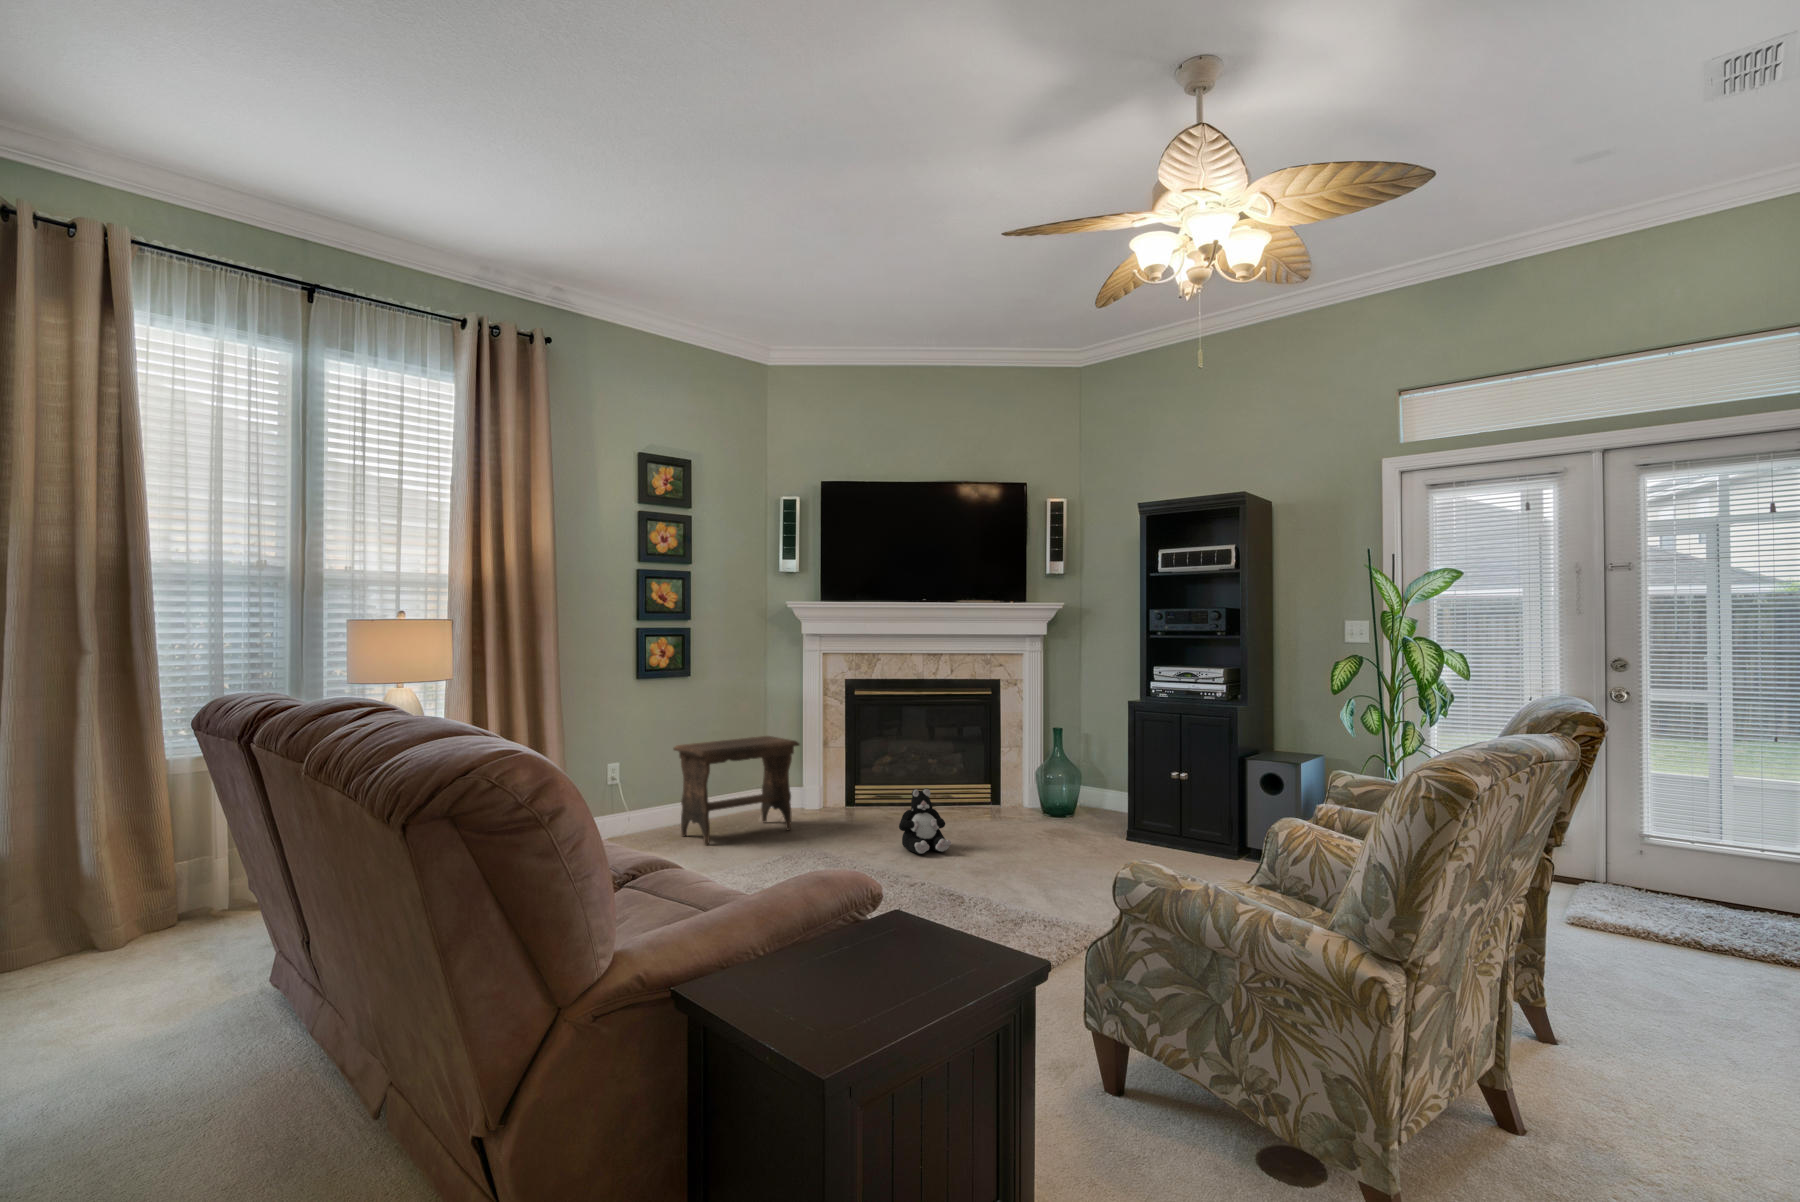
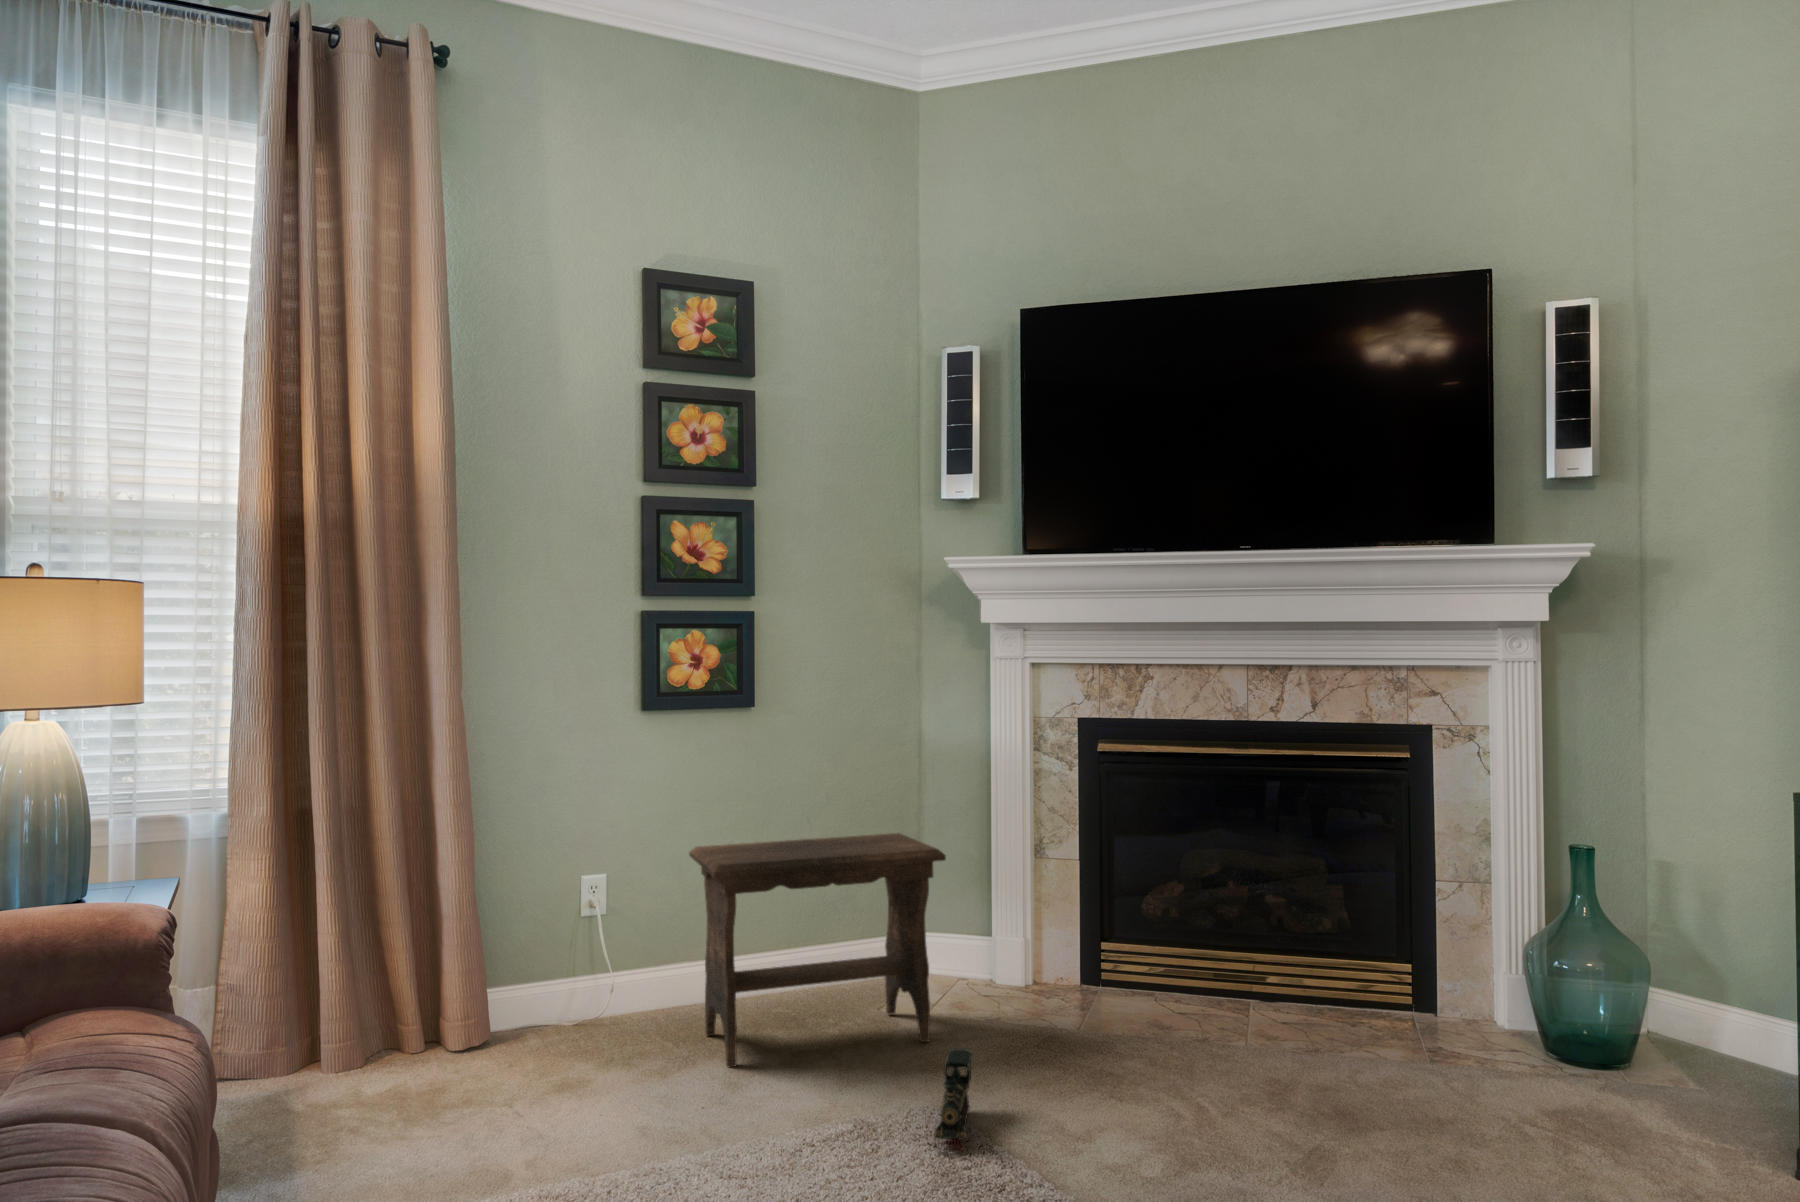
plush toy: present [899,788,951,854] -> none [1135,989,1263,1163]
toy train: none [817,823,835,861] -> present [934,1049,972,1154]

